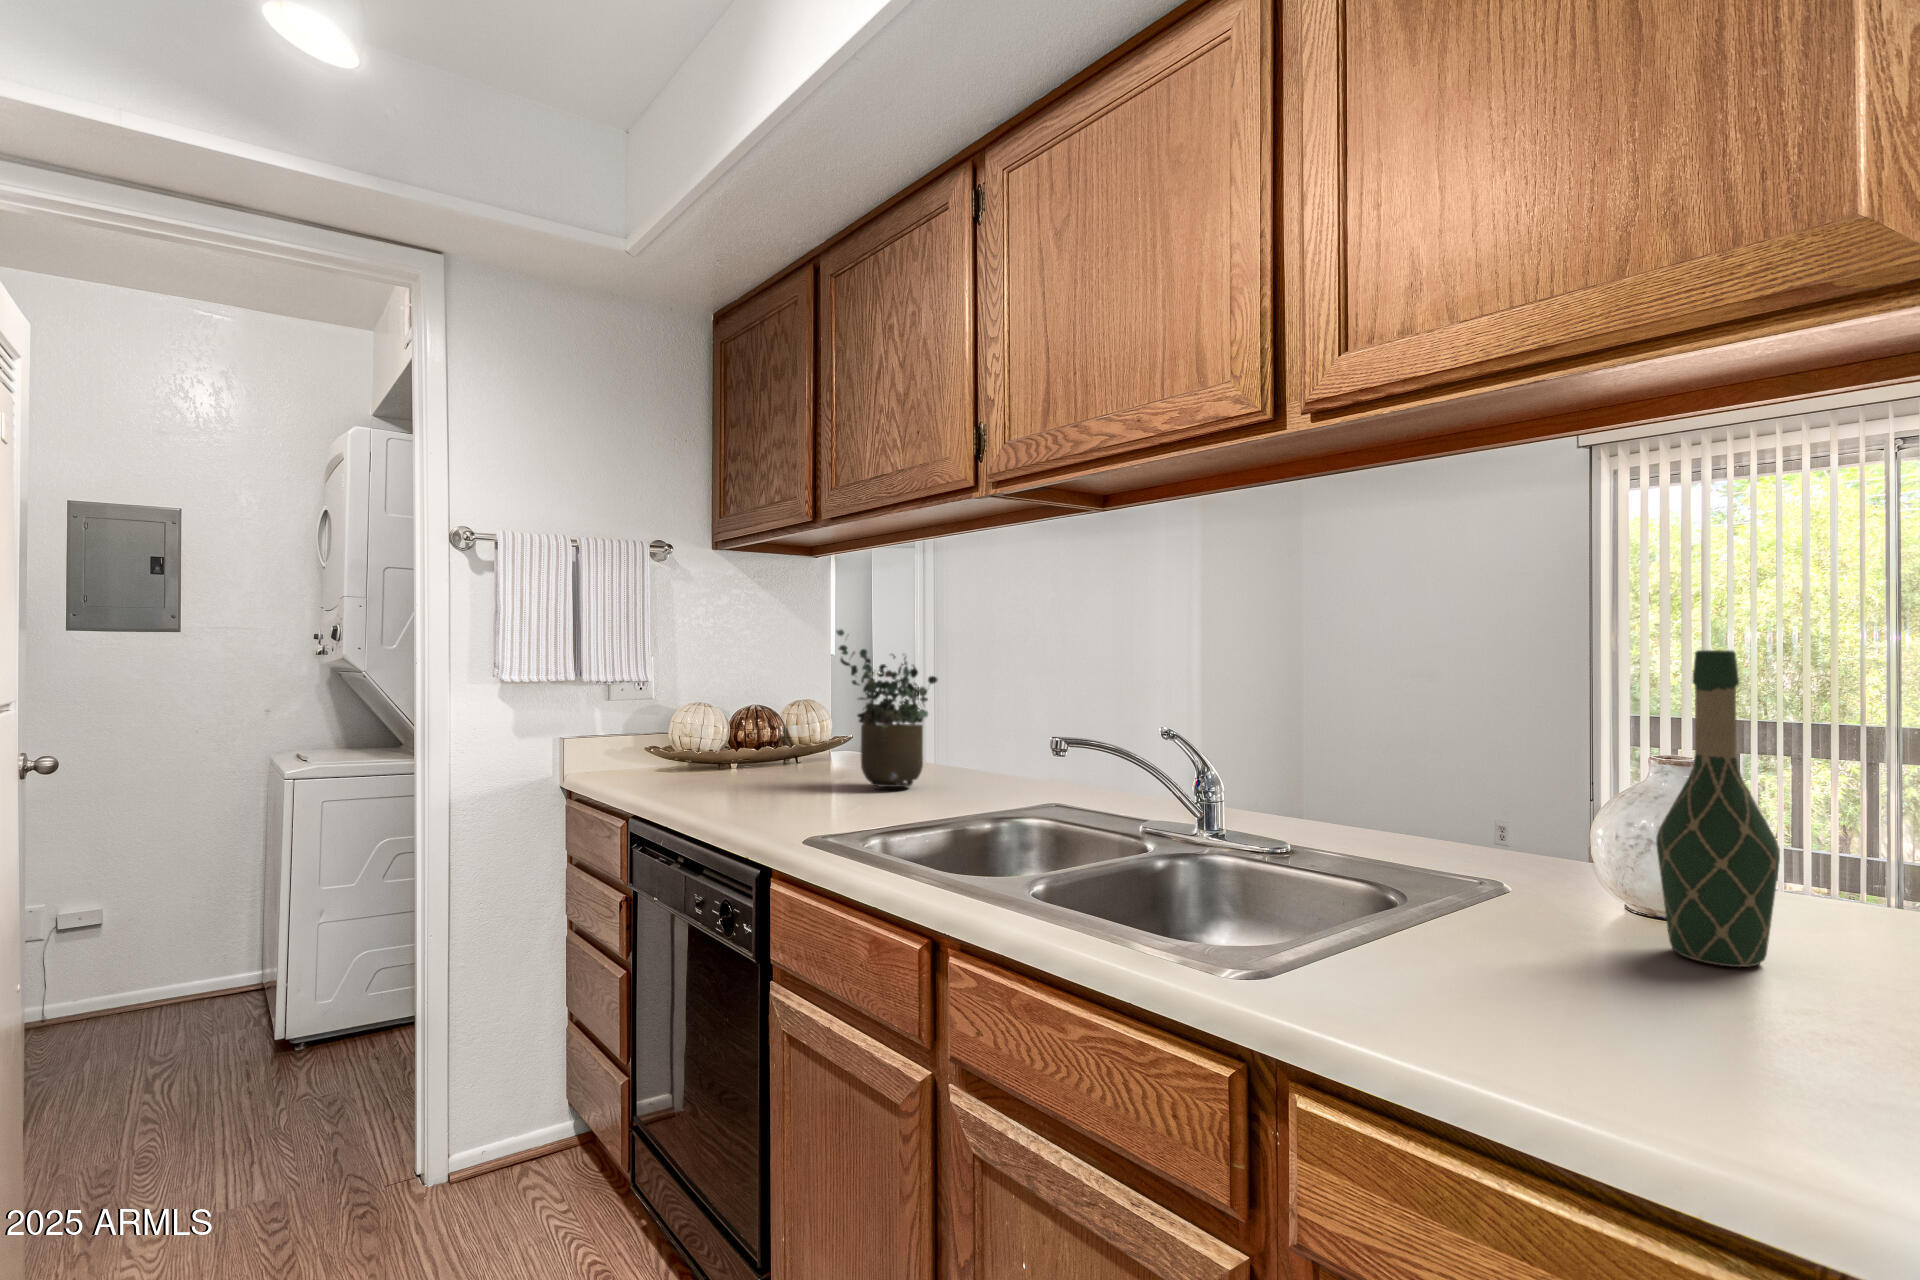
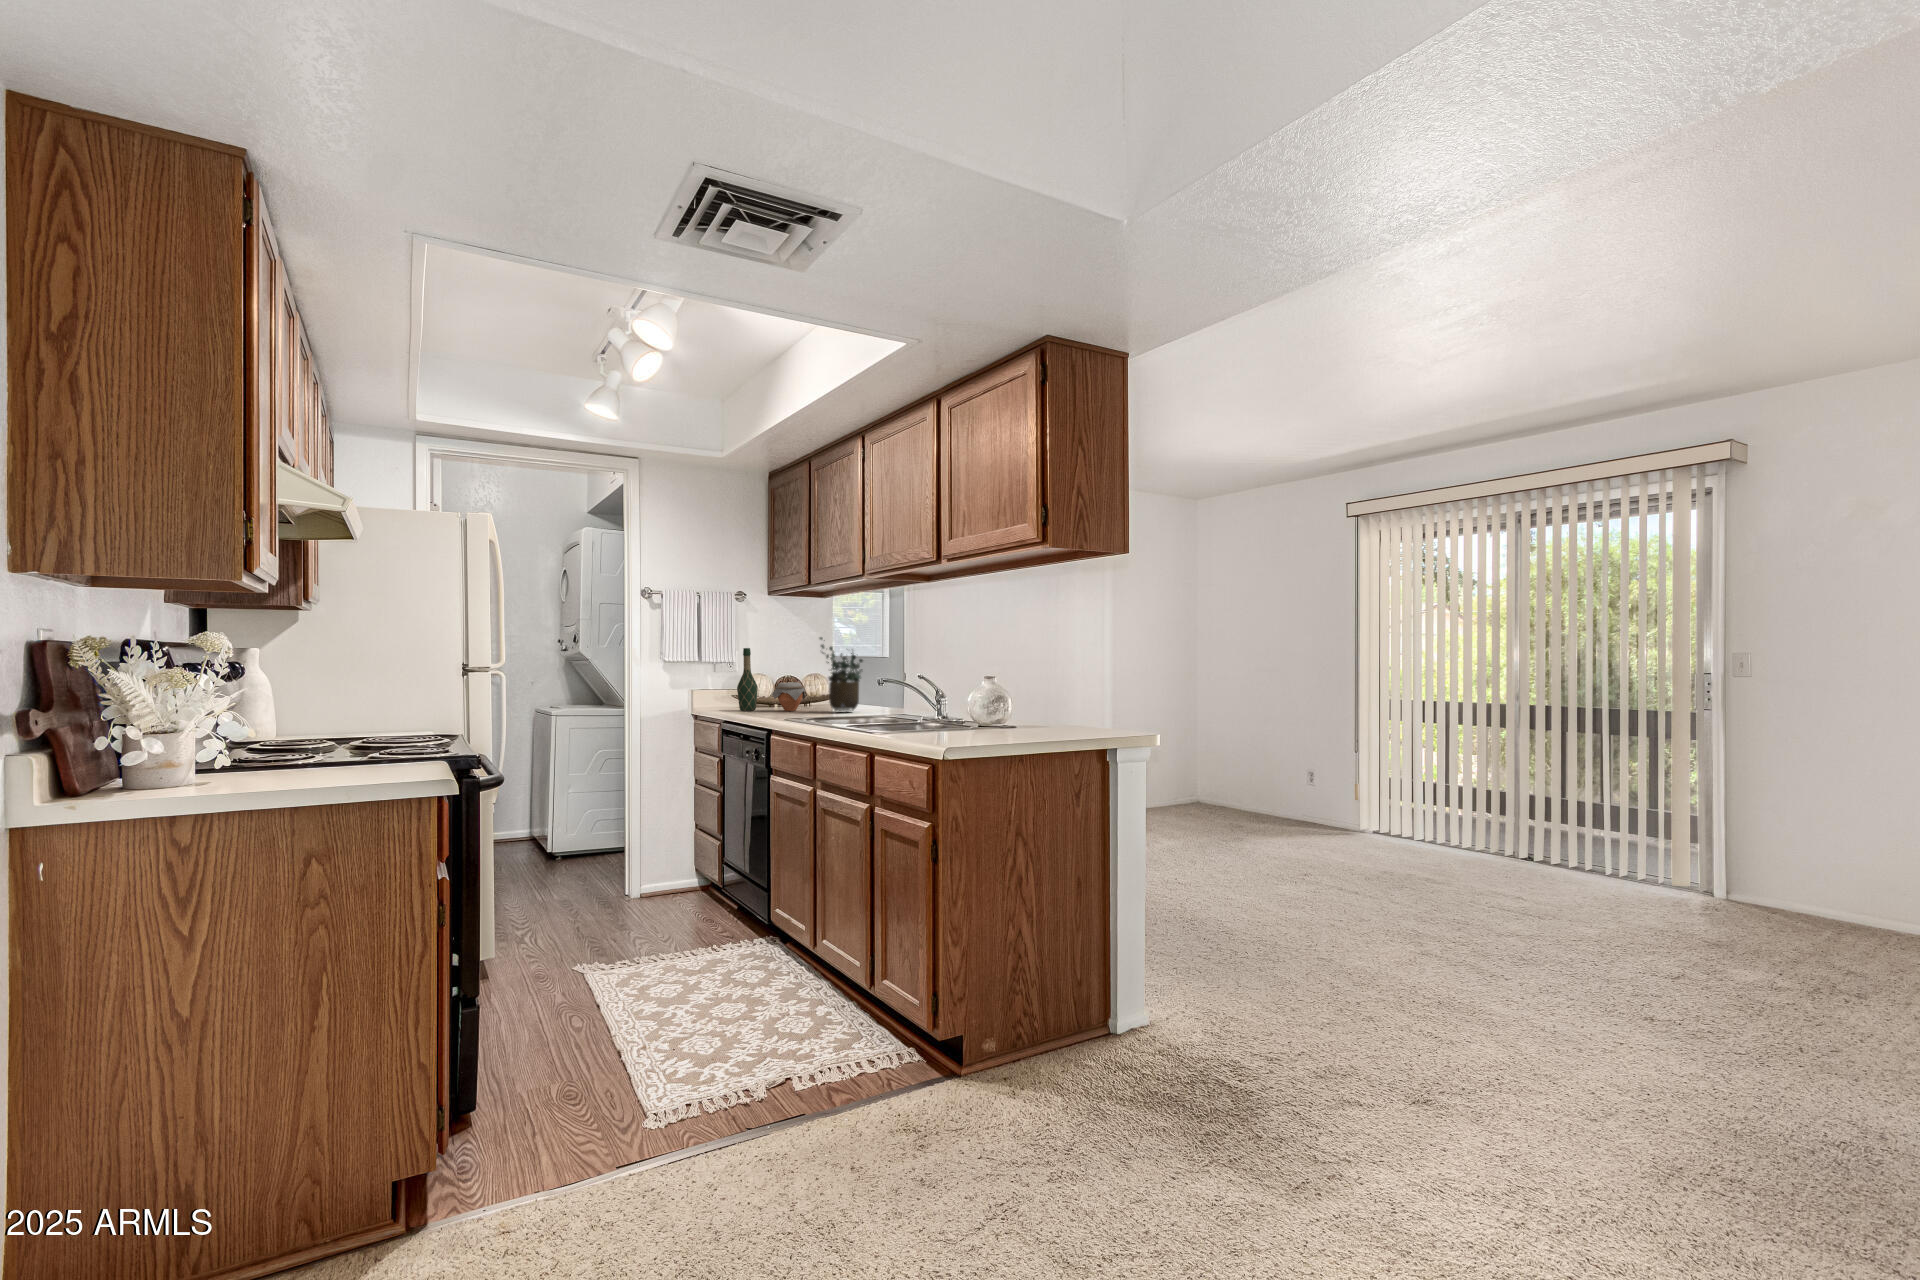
wine bottle: present [1656,650,1780,967] -> present [737,648,758,711]
jar: none [734,722,804,784] -> present [772,682,806,711]

